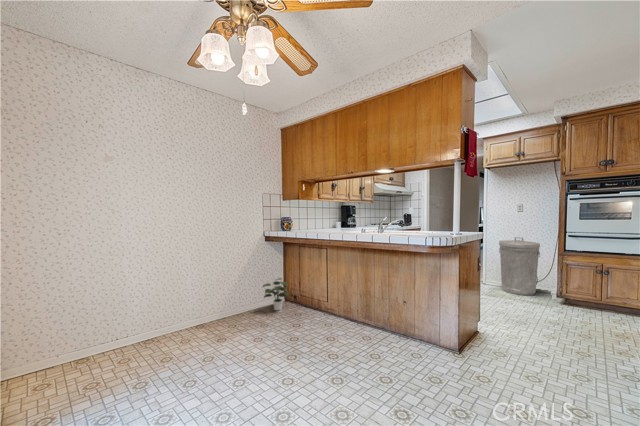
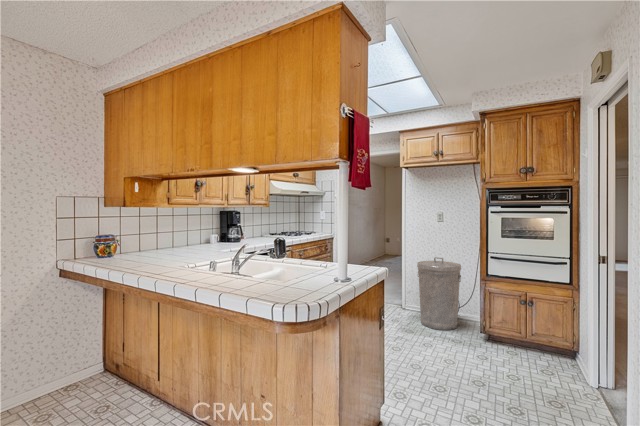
potted plant: present [263,278,289,310] -> none [42,339,105,398]

